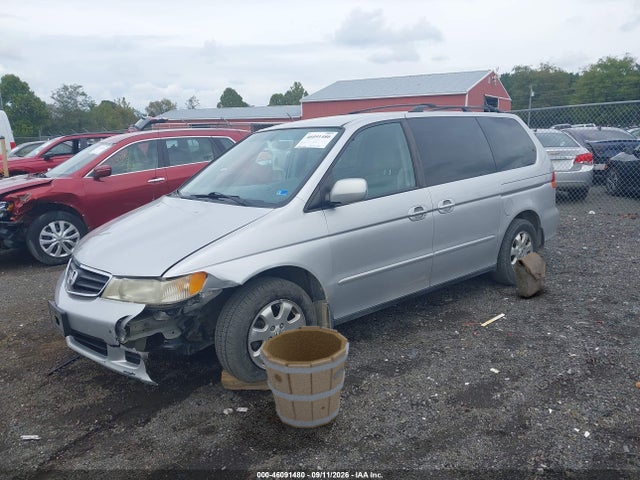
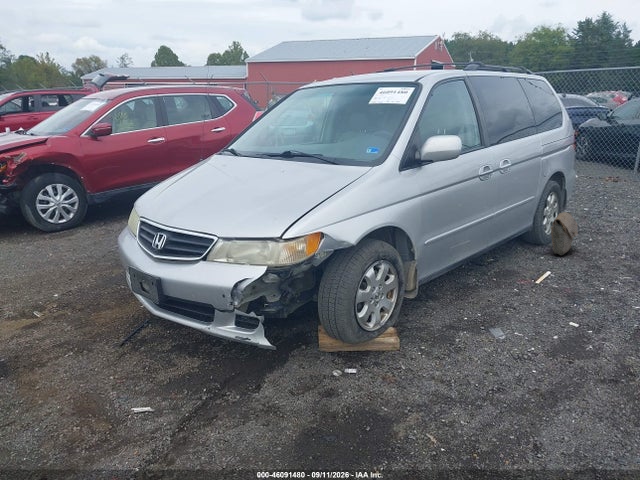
wooden bucket: present [259,326,349,428] -> none [373,286,466,386]

